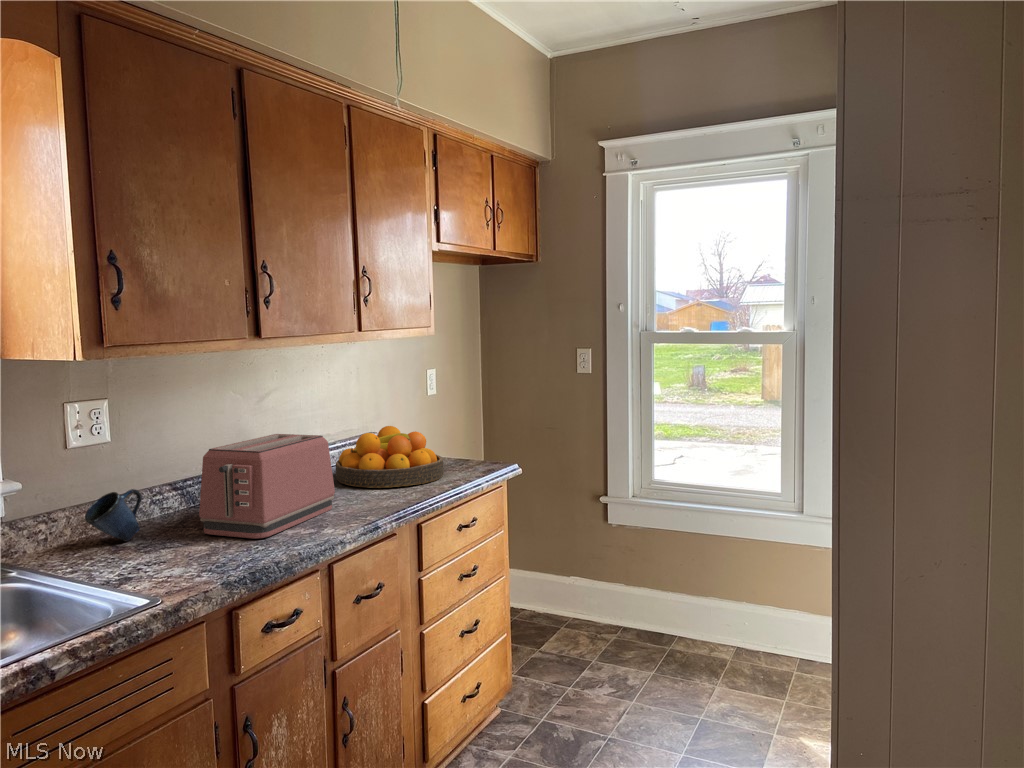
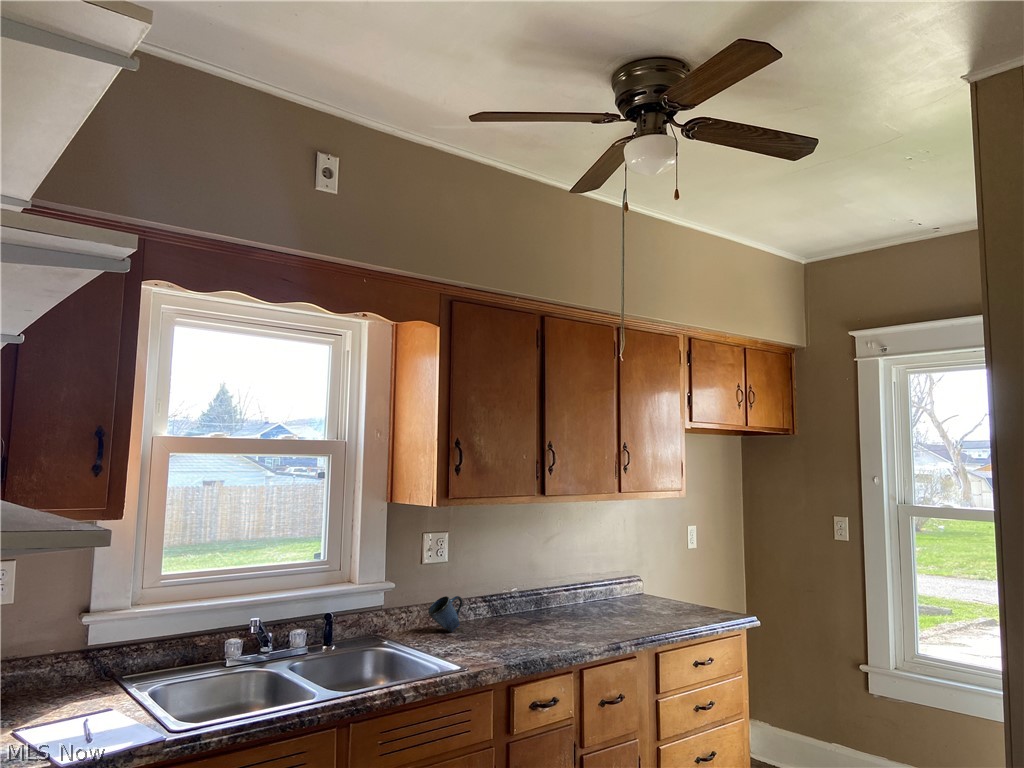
fruit bowl: present [336,426,444,488] -> none [600,570,688,621]
toaster: present [199,434,335,539] -> none [497,567,593,642]

